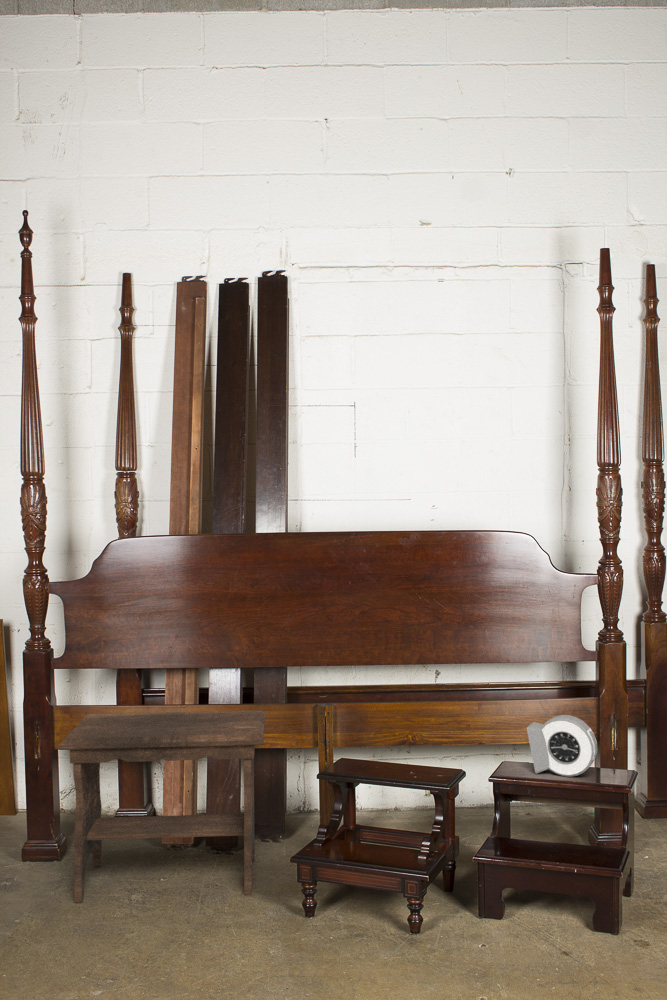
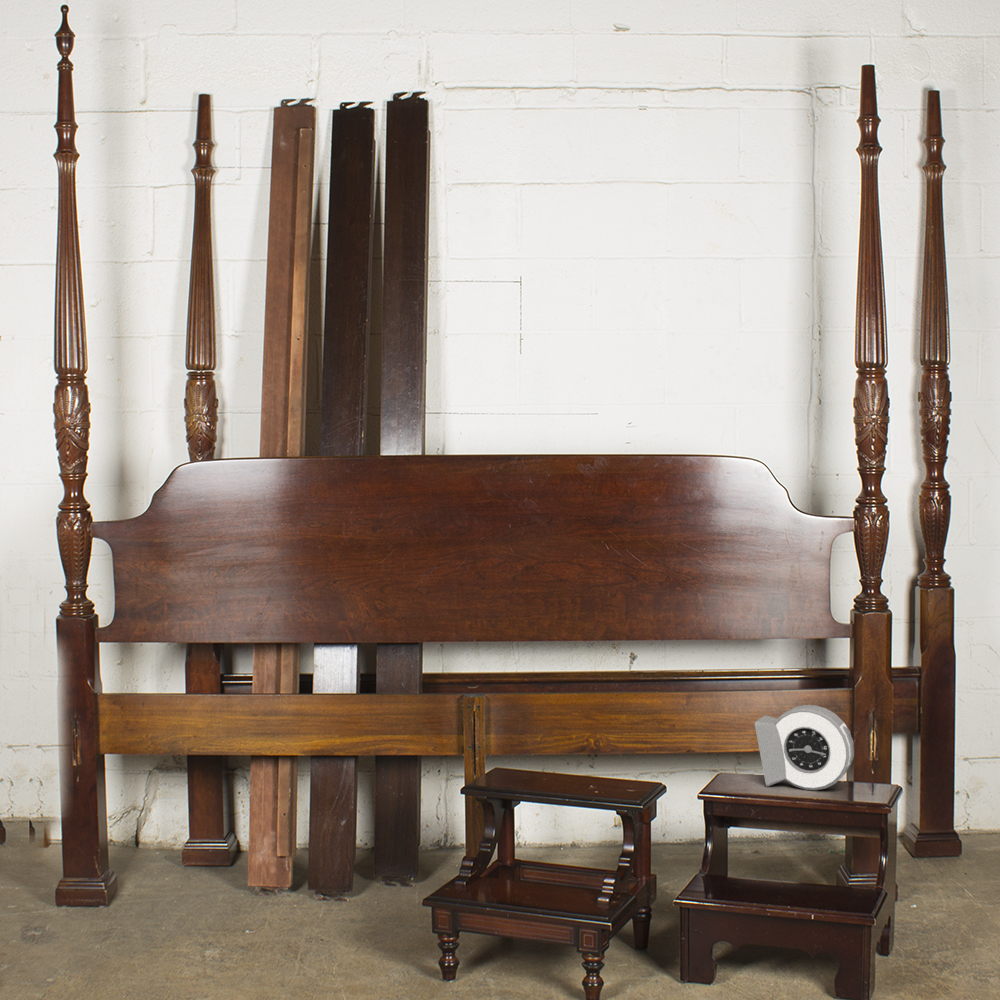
footstool: present [59,710,265,903] -> none [96,700,390,960]

